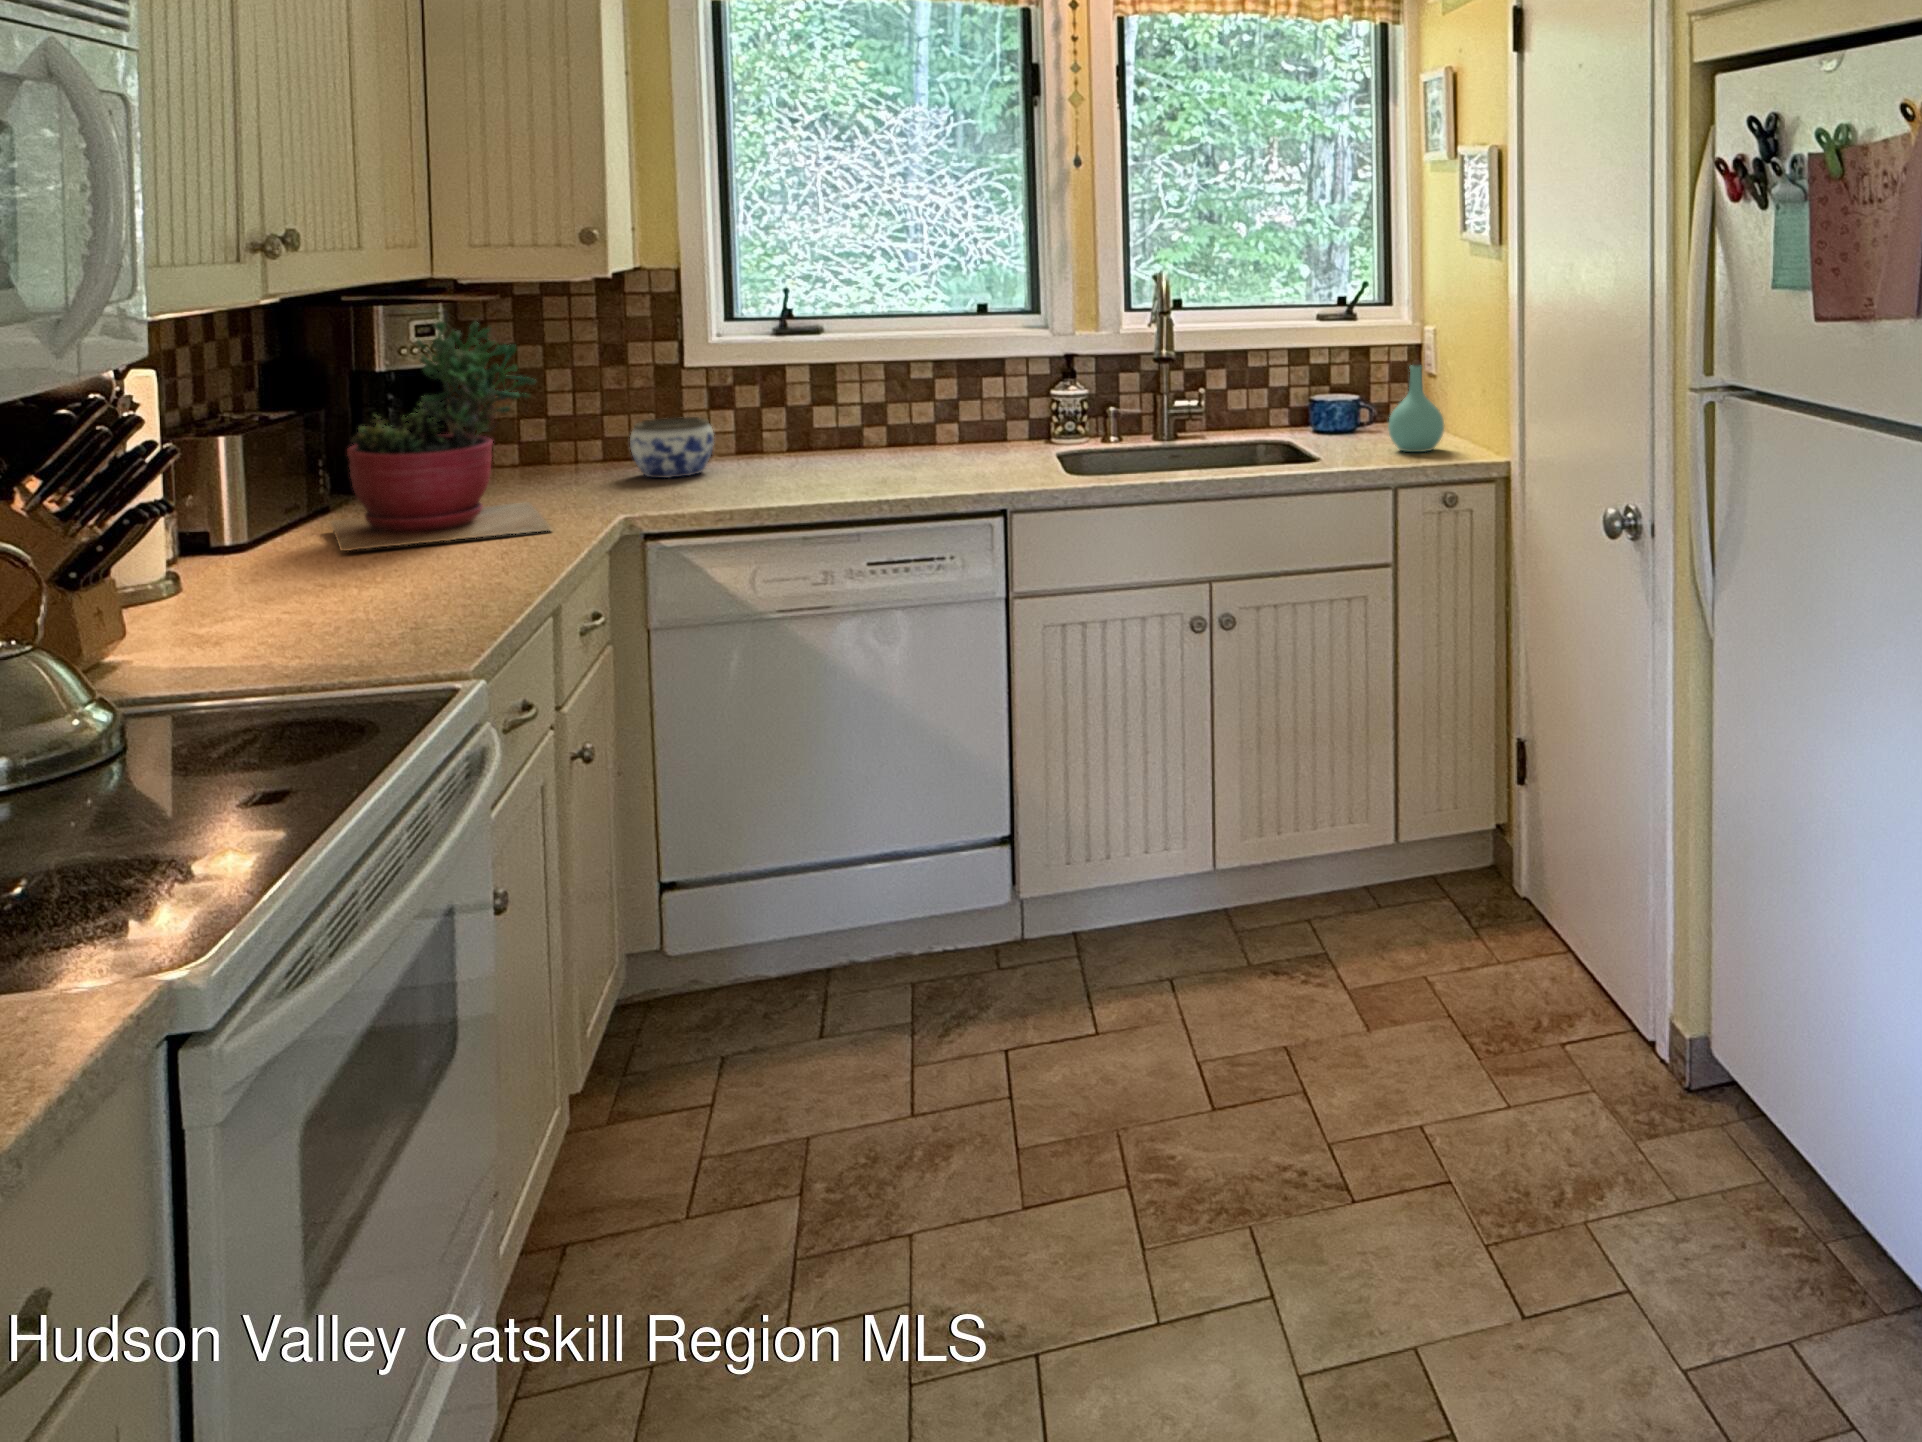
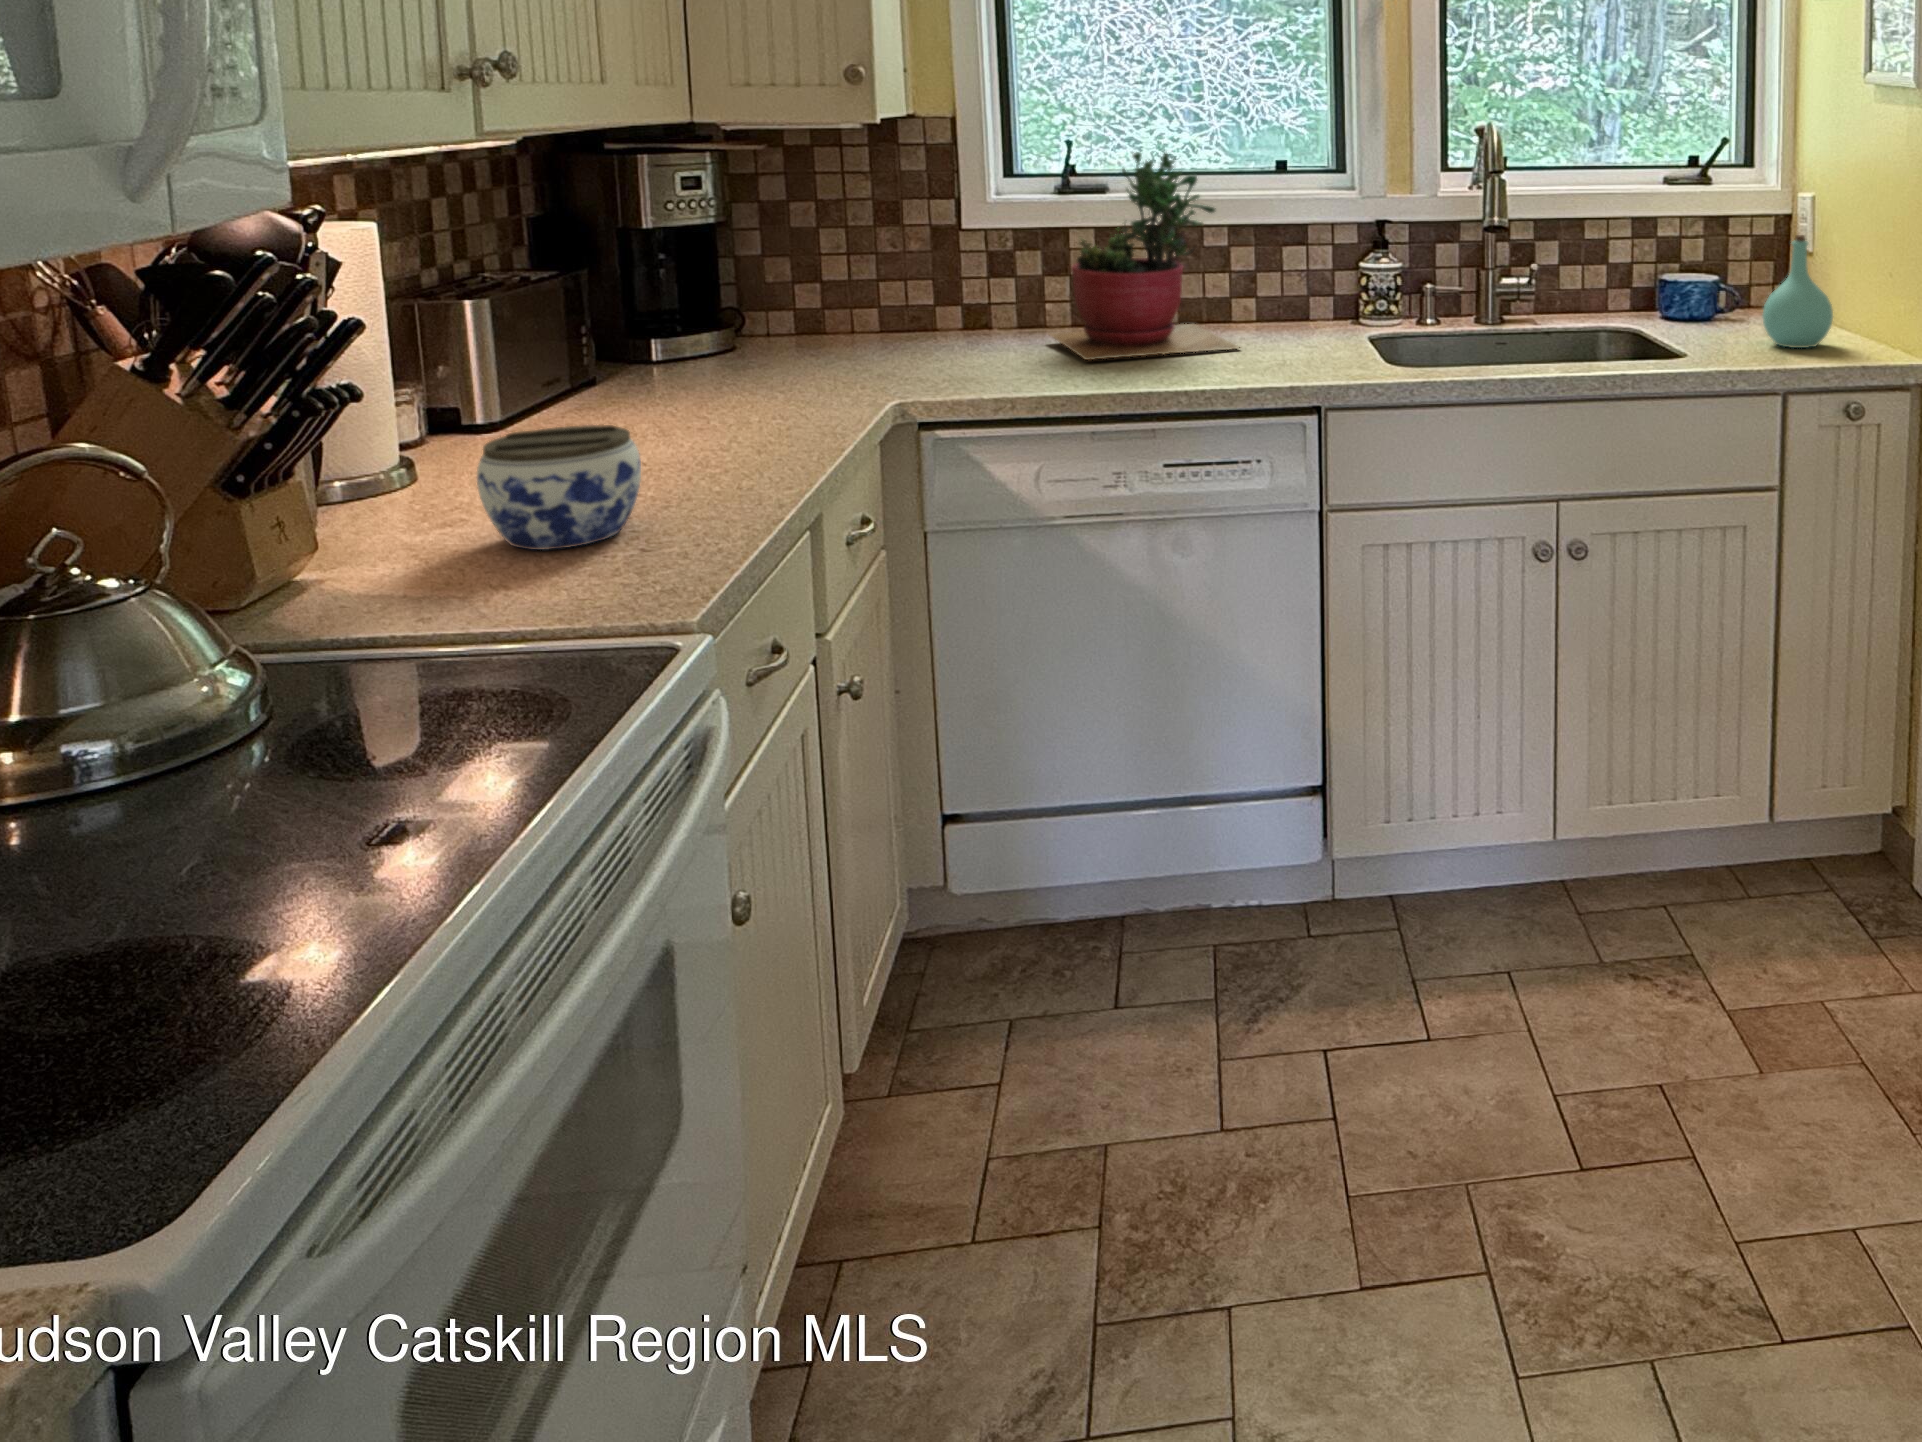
succulent plant: present [331,321,552,551] -> present [1050,152,1239,360]
jar: present [630,417,714,478] -> present [477,425,641,550]

